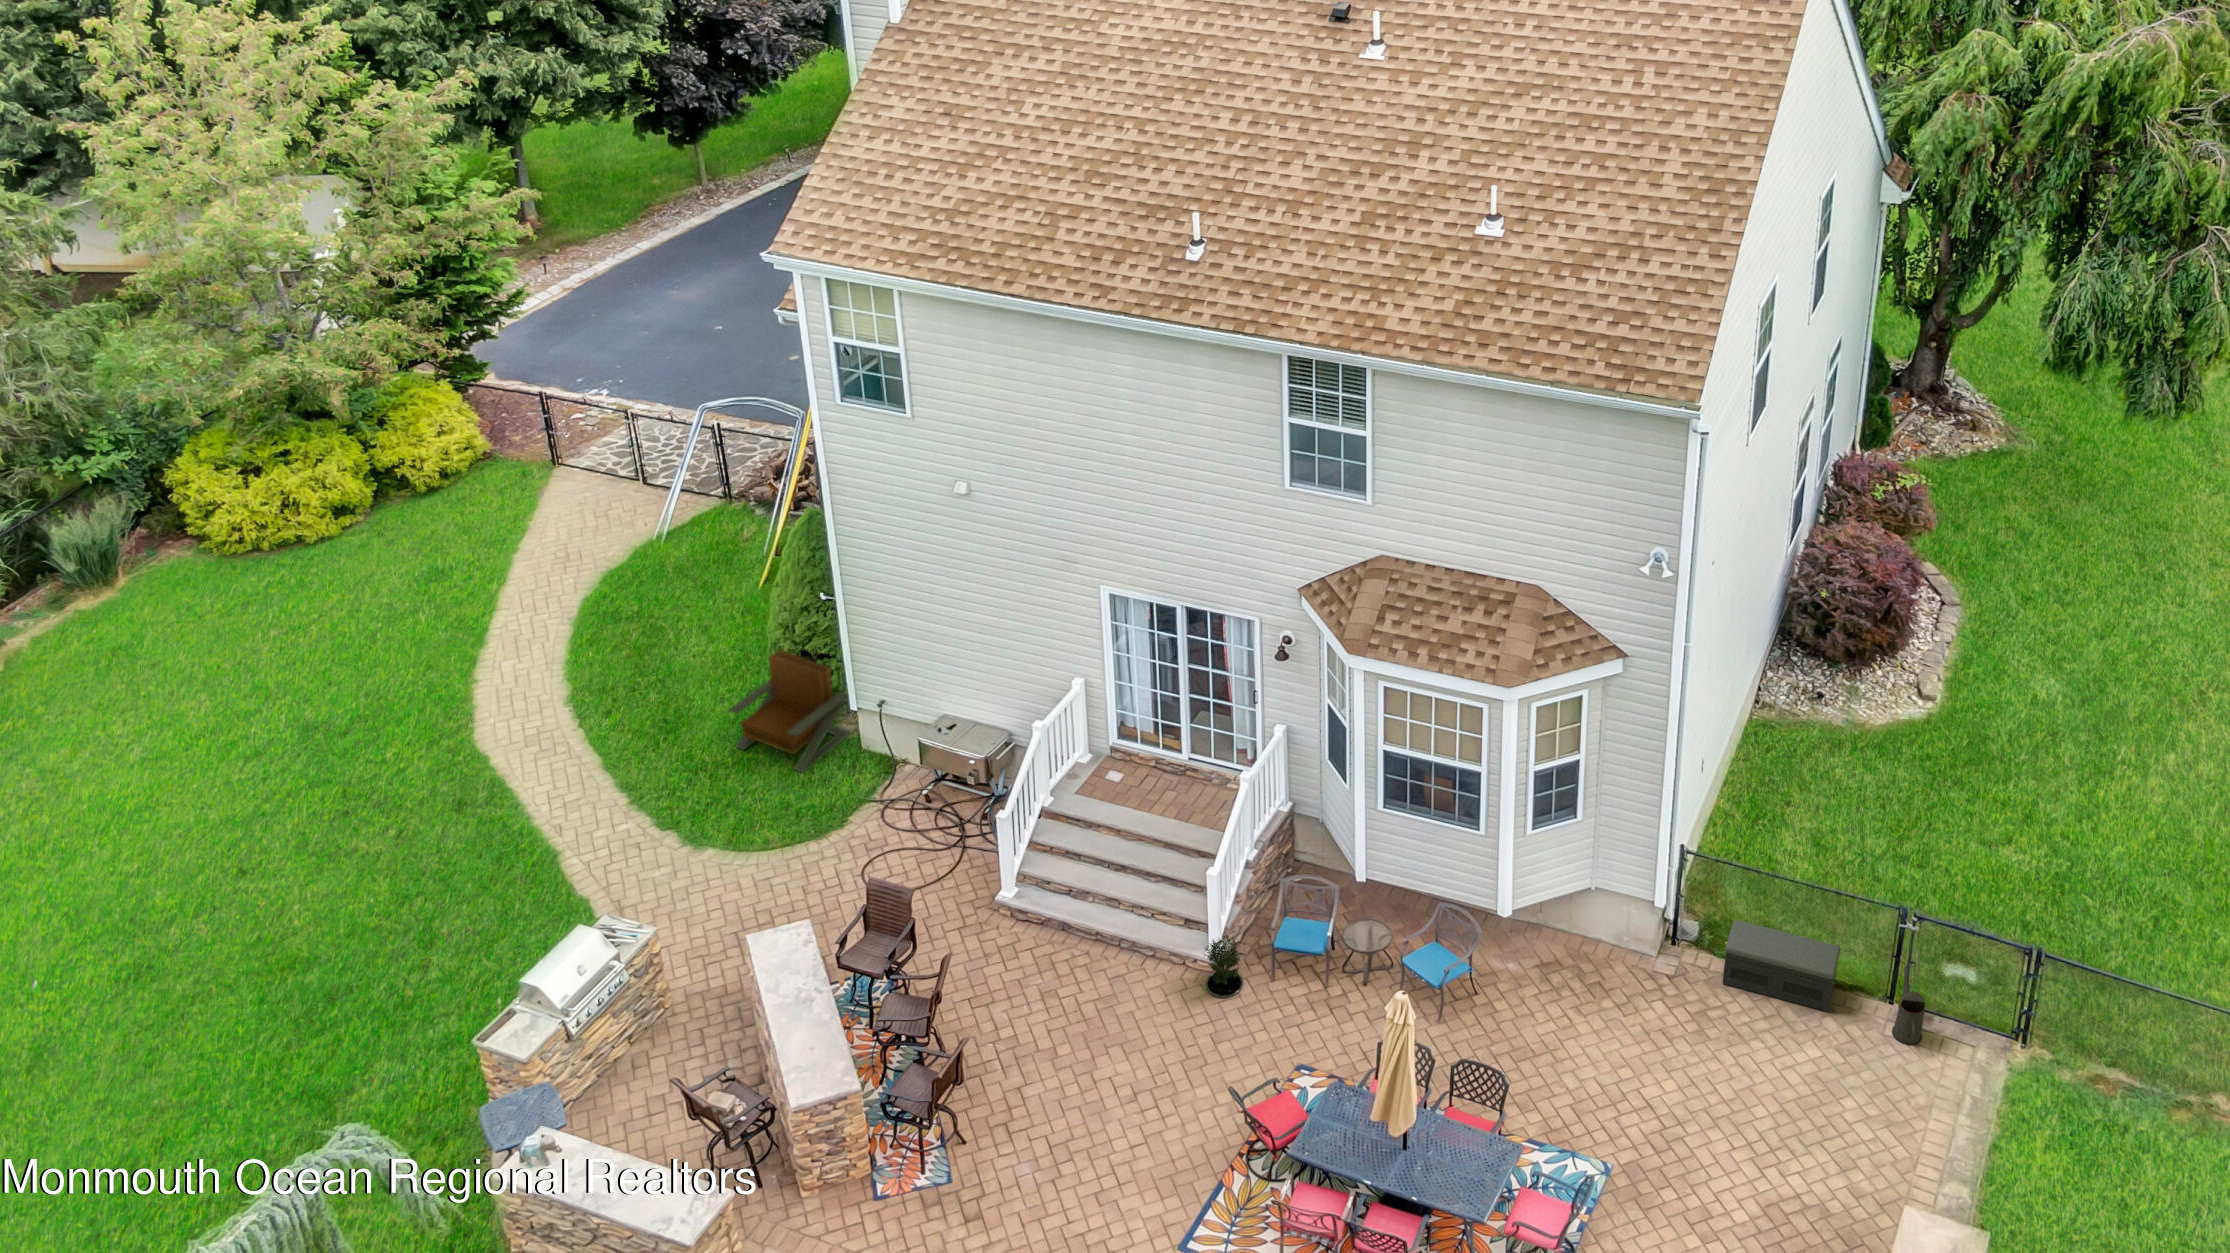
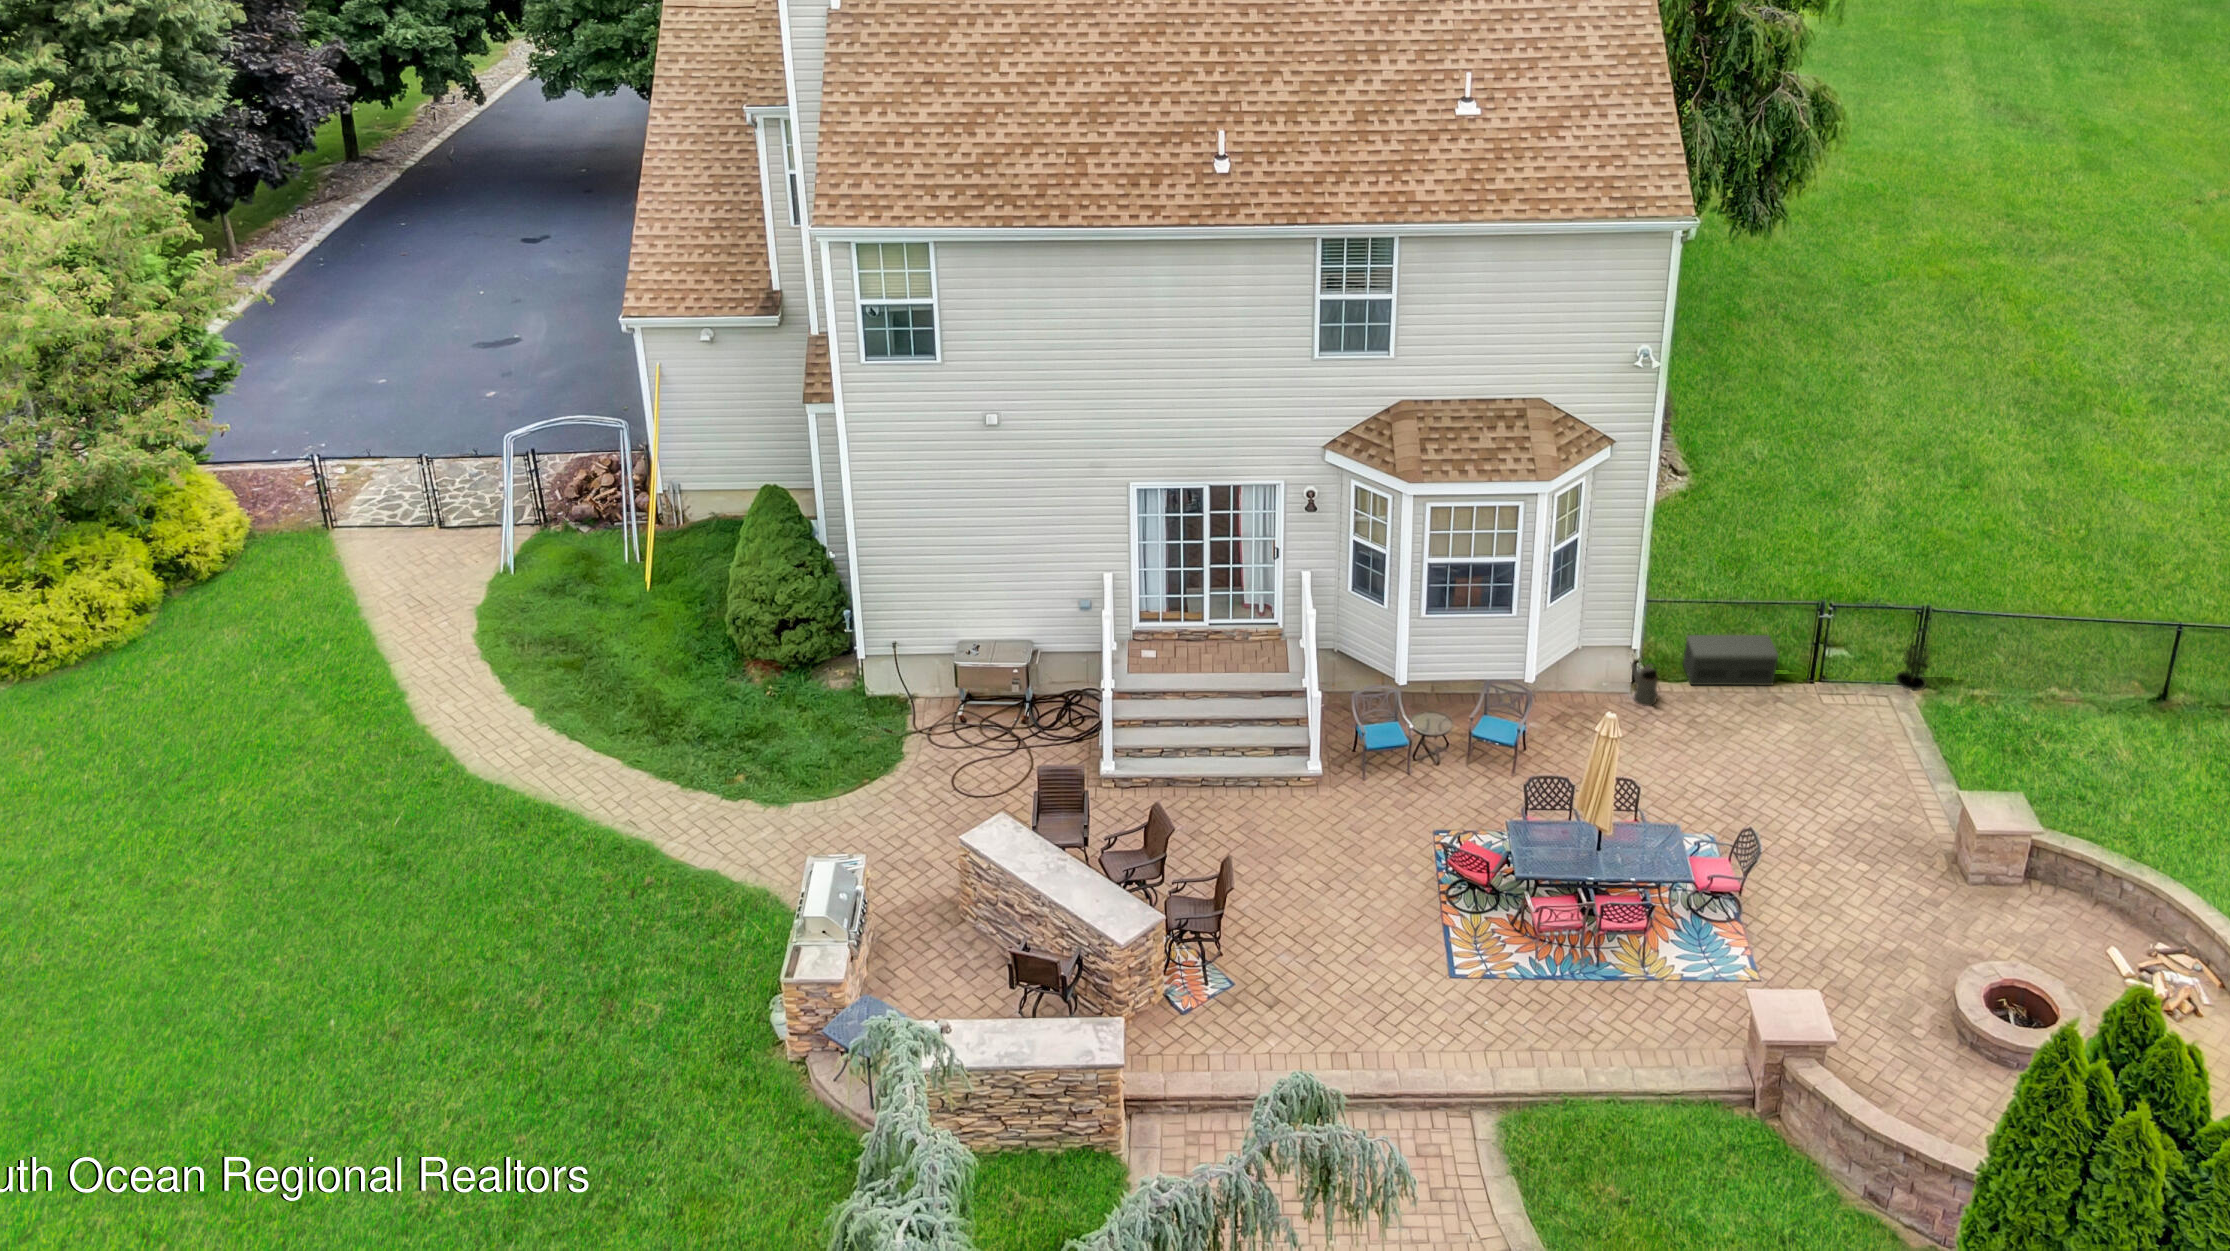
lounge chair: present [729,650,851,772] -> none [761,607,868,711]
potted tree: present [1206,935,1243,998] -> present [1895,643,1930,690]
watering can: present [1892,966,1925,1046] -> present [1631,663,1658,706]

